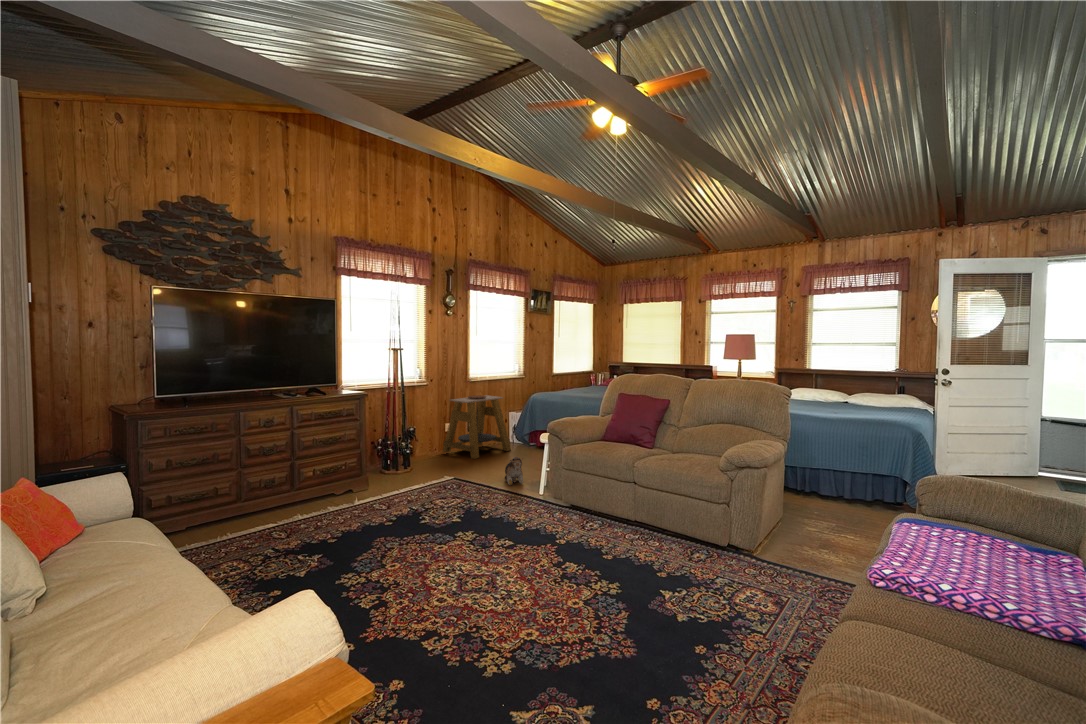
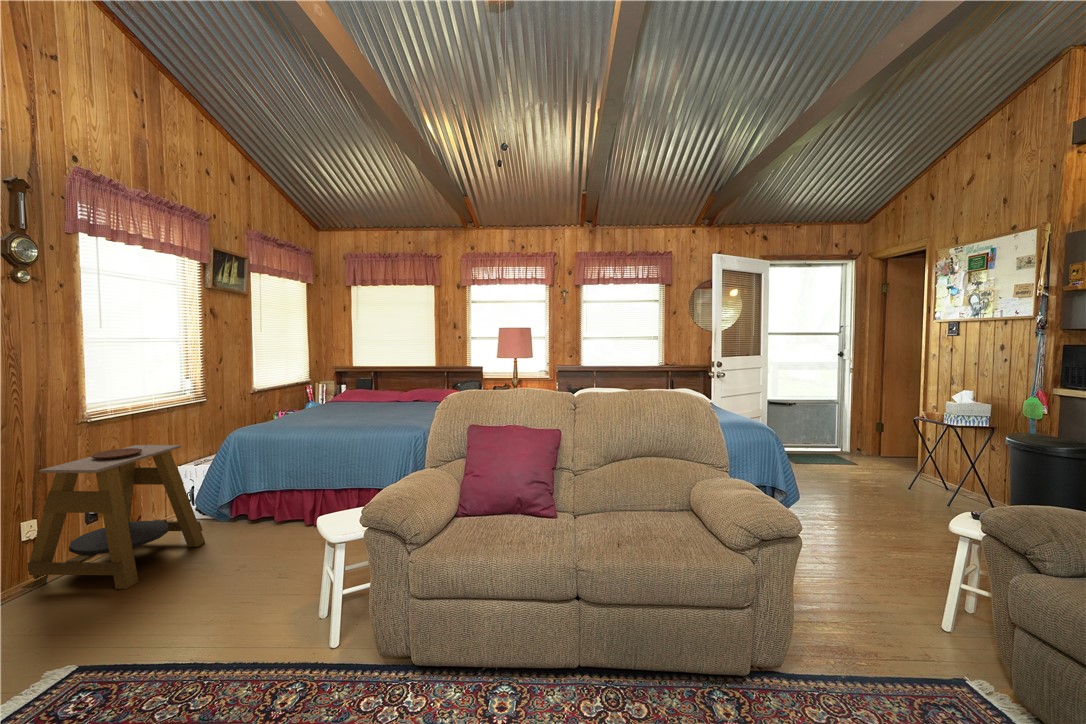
plush toy: present [505,457,523,485] -> none [240,579,298,645]

